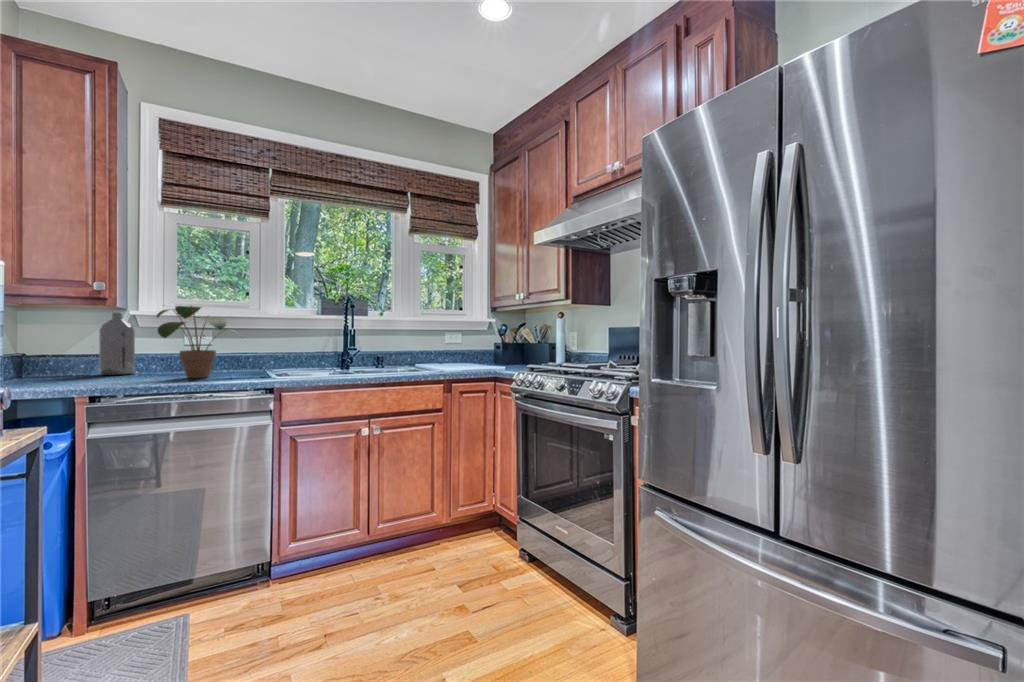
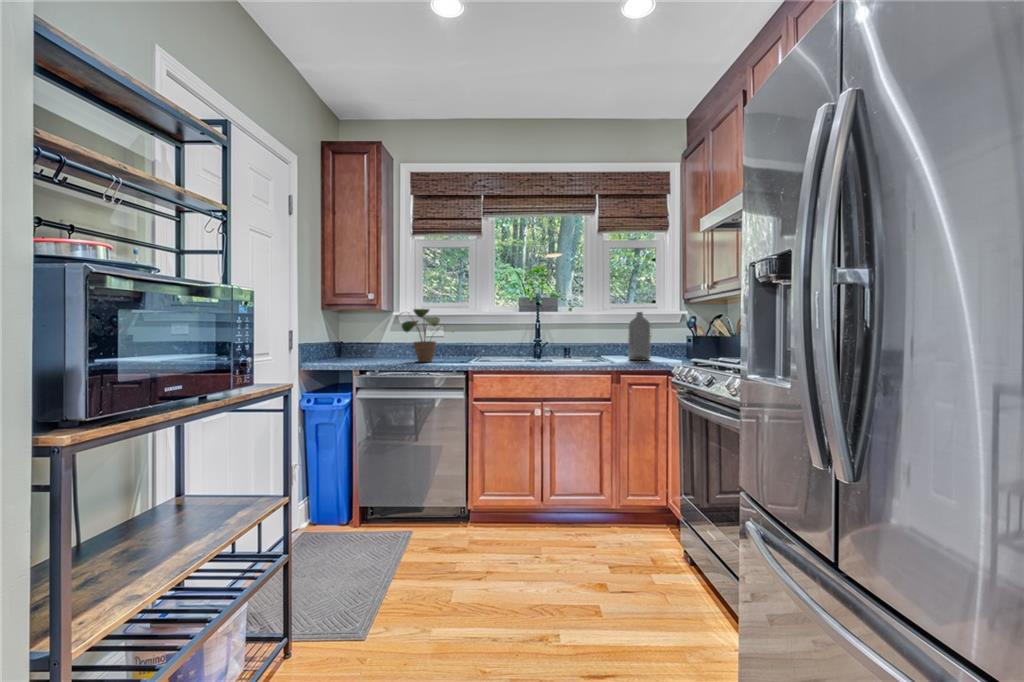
bottle: present [99,313,135,375] -> present [628,312,651,360]

